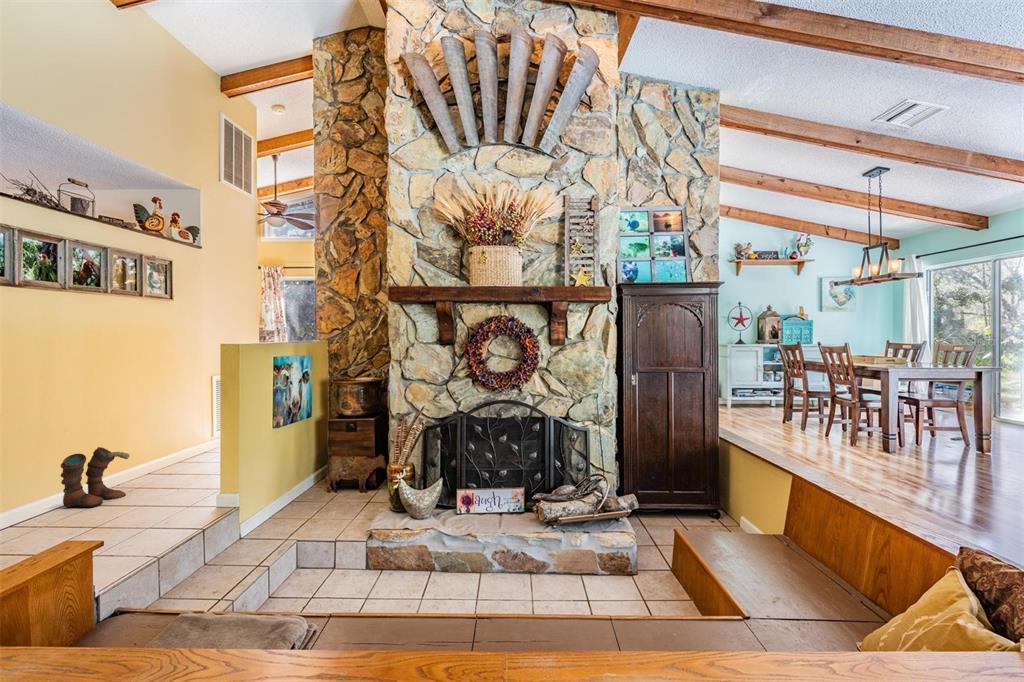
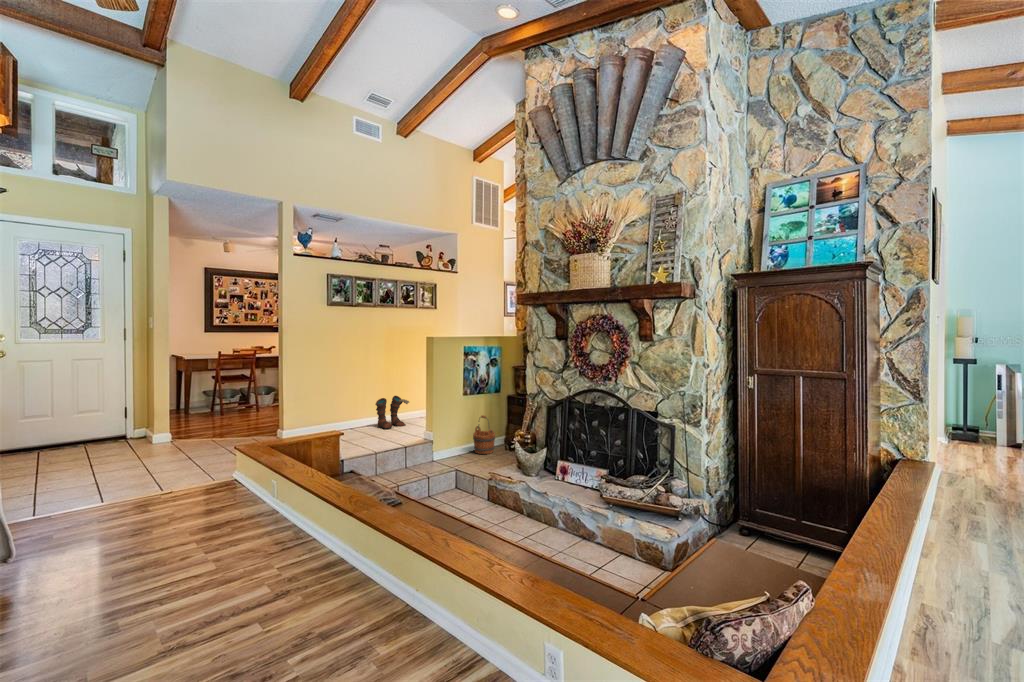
wooden bucket: none [289,455,323,511] -> present [473,415,495,454]

